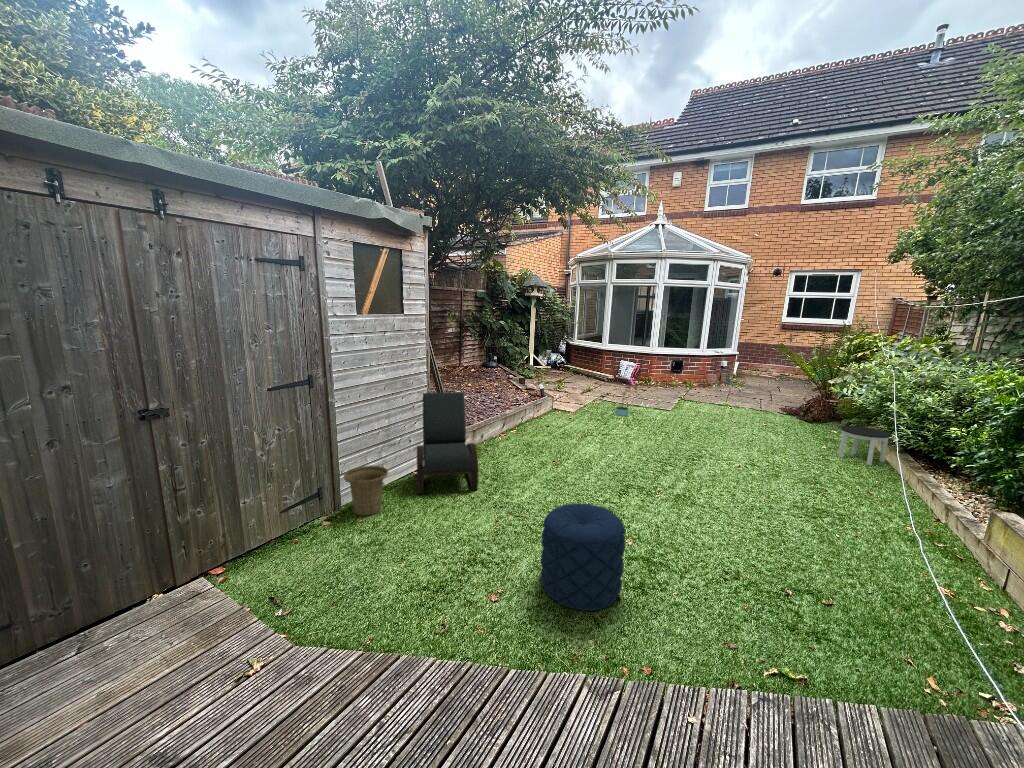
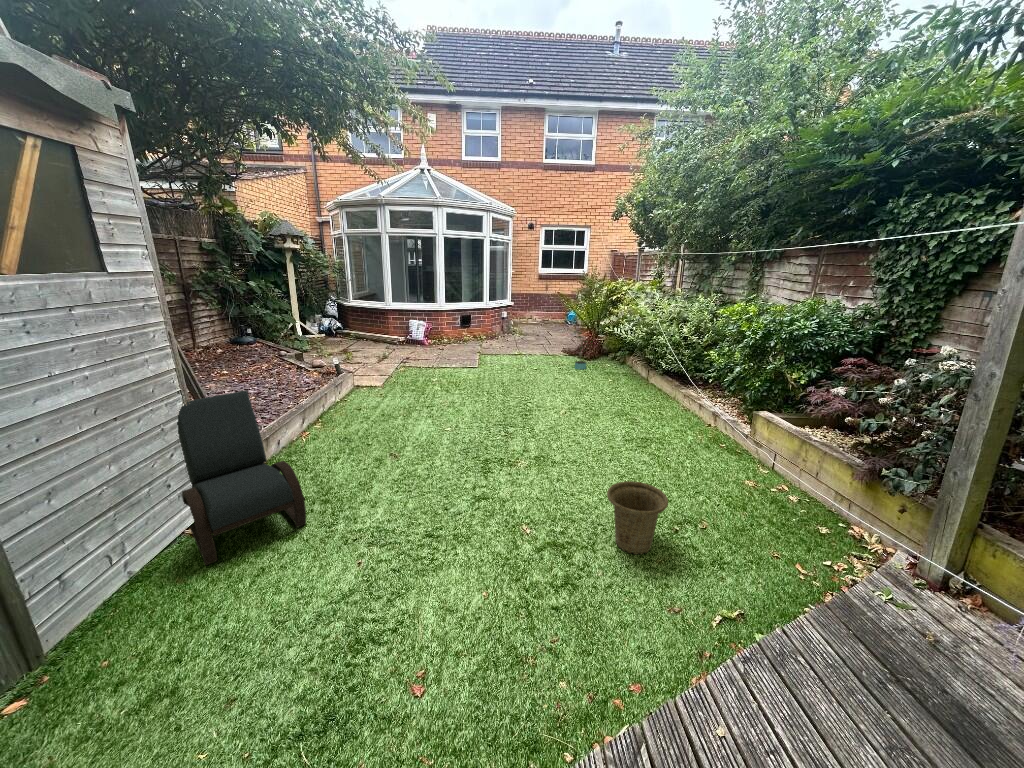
potted plant: present [616,376,637,416] -> present [575,331,593,369]
round table: present [839,426,892,465] -> none [621,358,655,389]
basket: present [344,466,388,516] -> present [607,481,668,554]
pouf: present [541,503,625,611] -> none [461,510,566,654]

